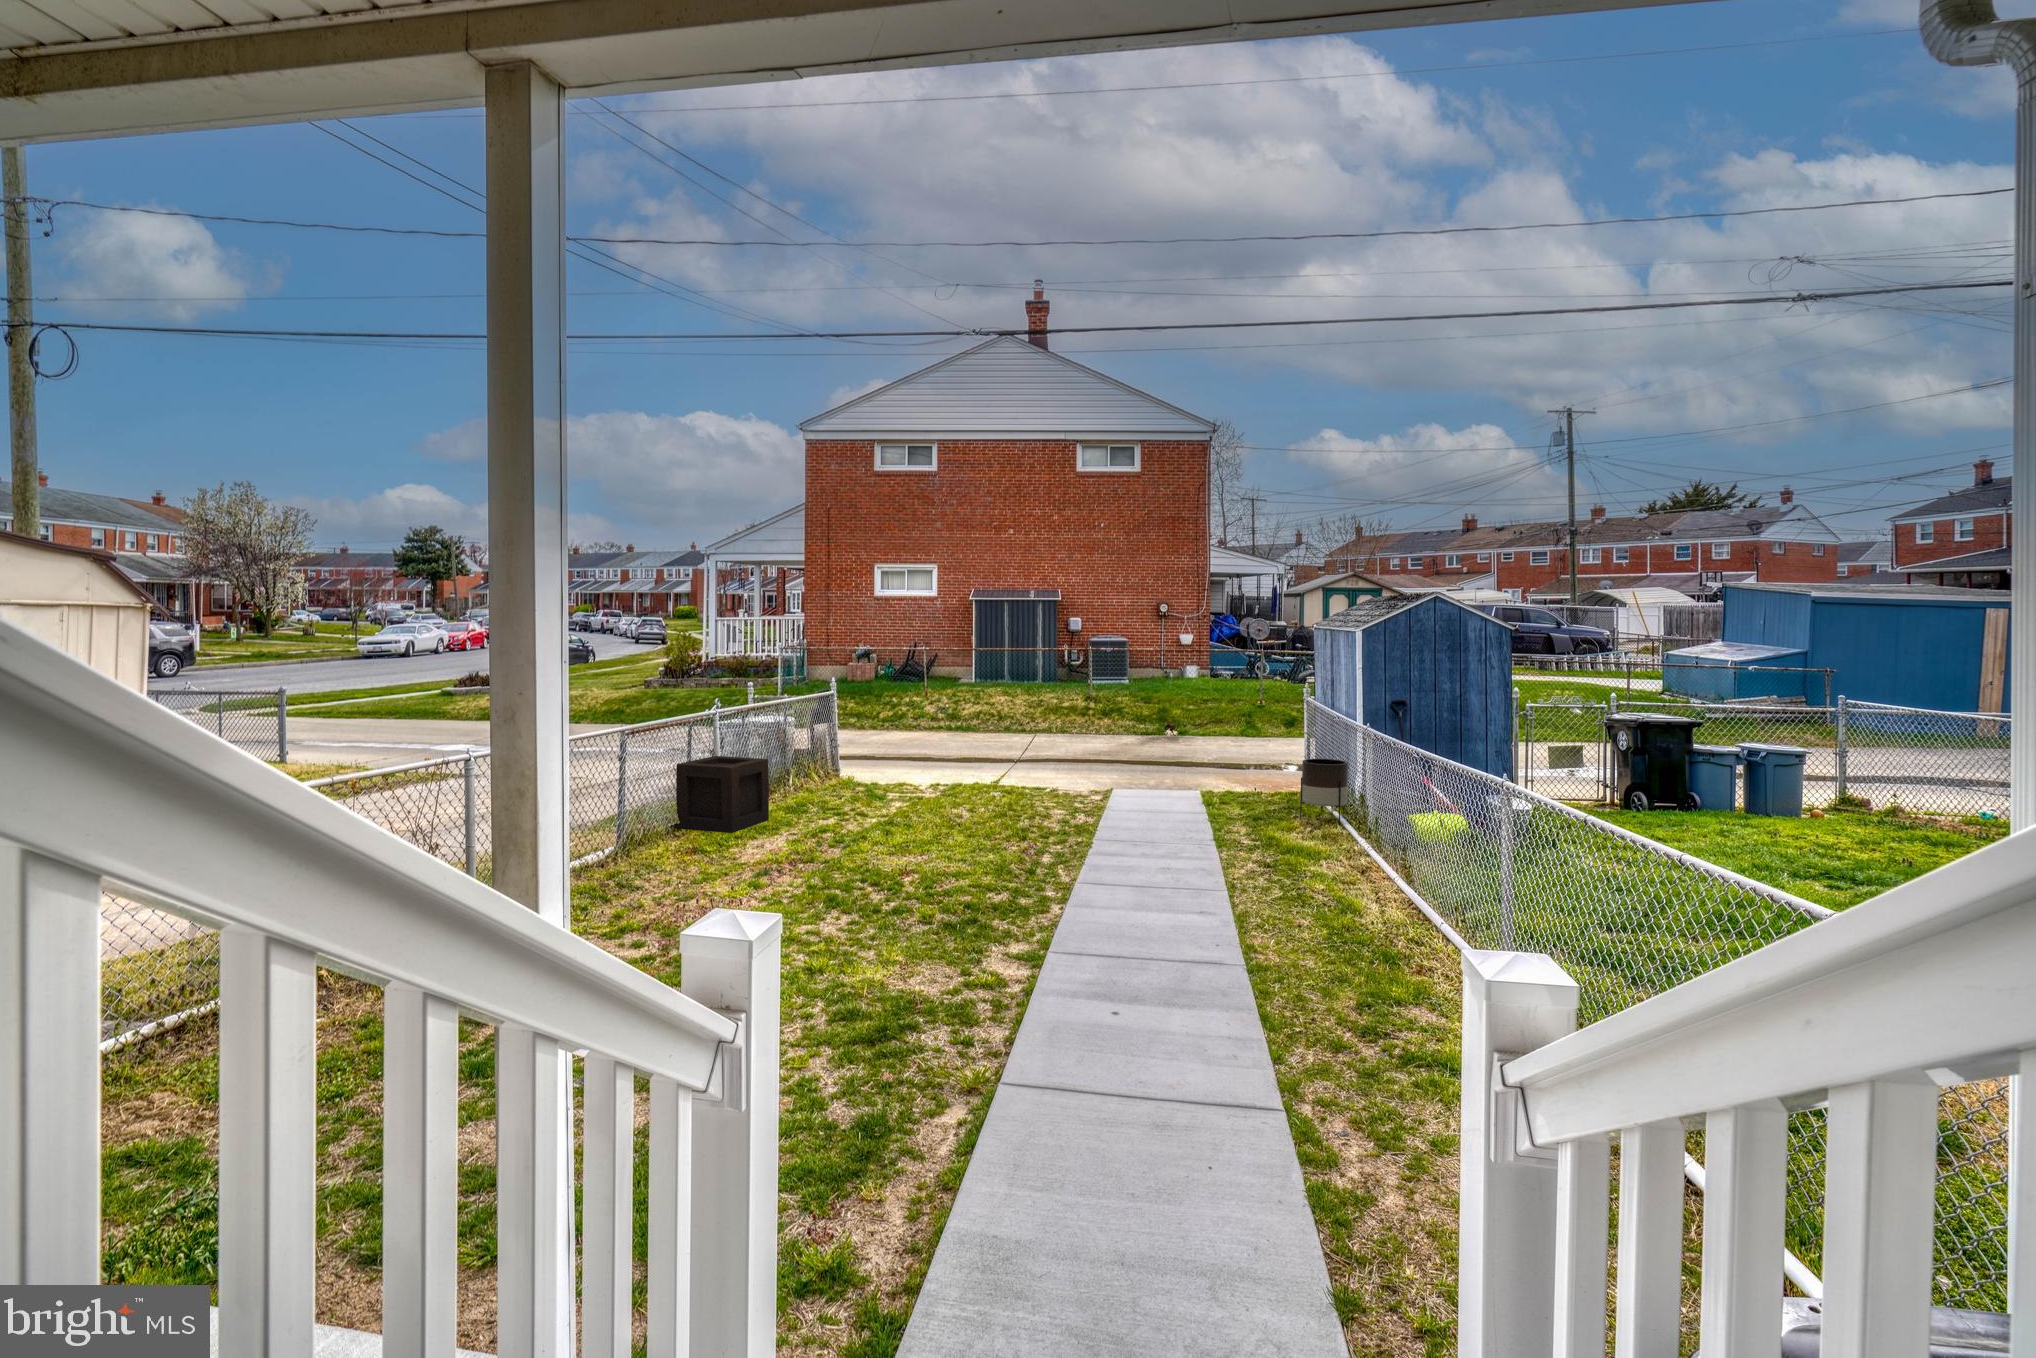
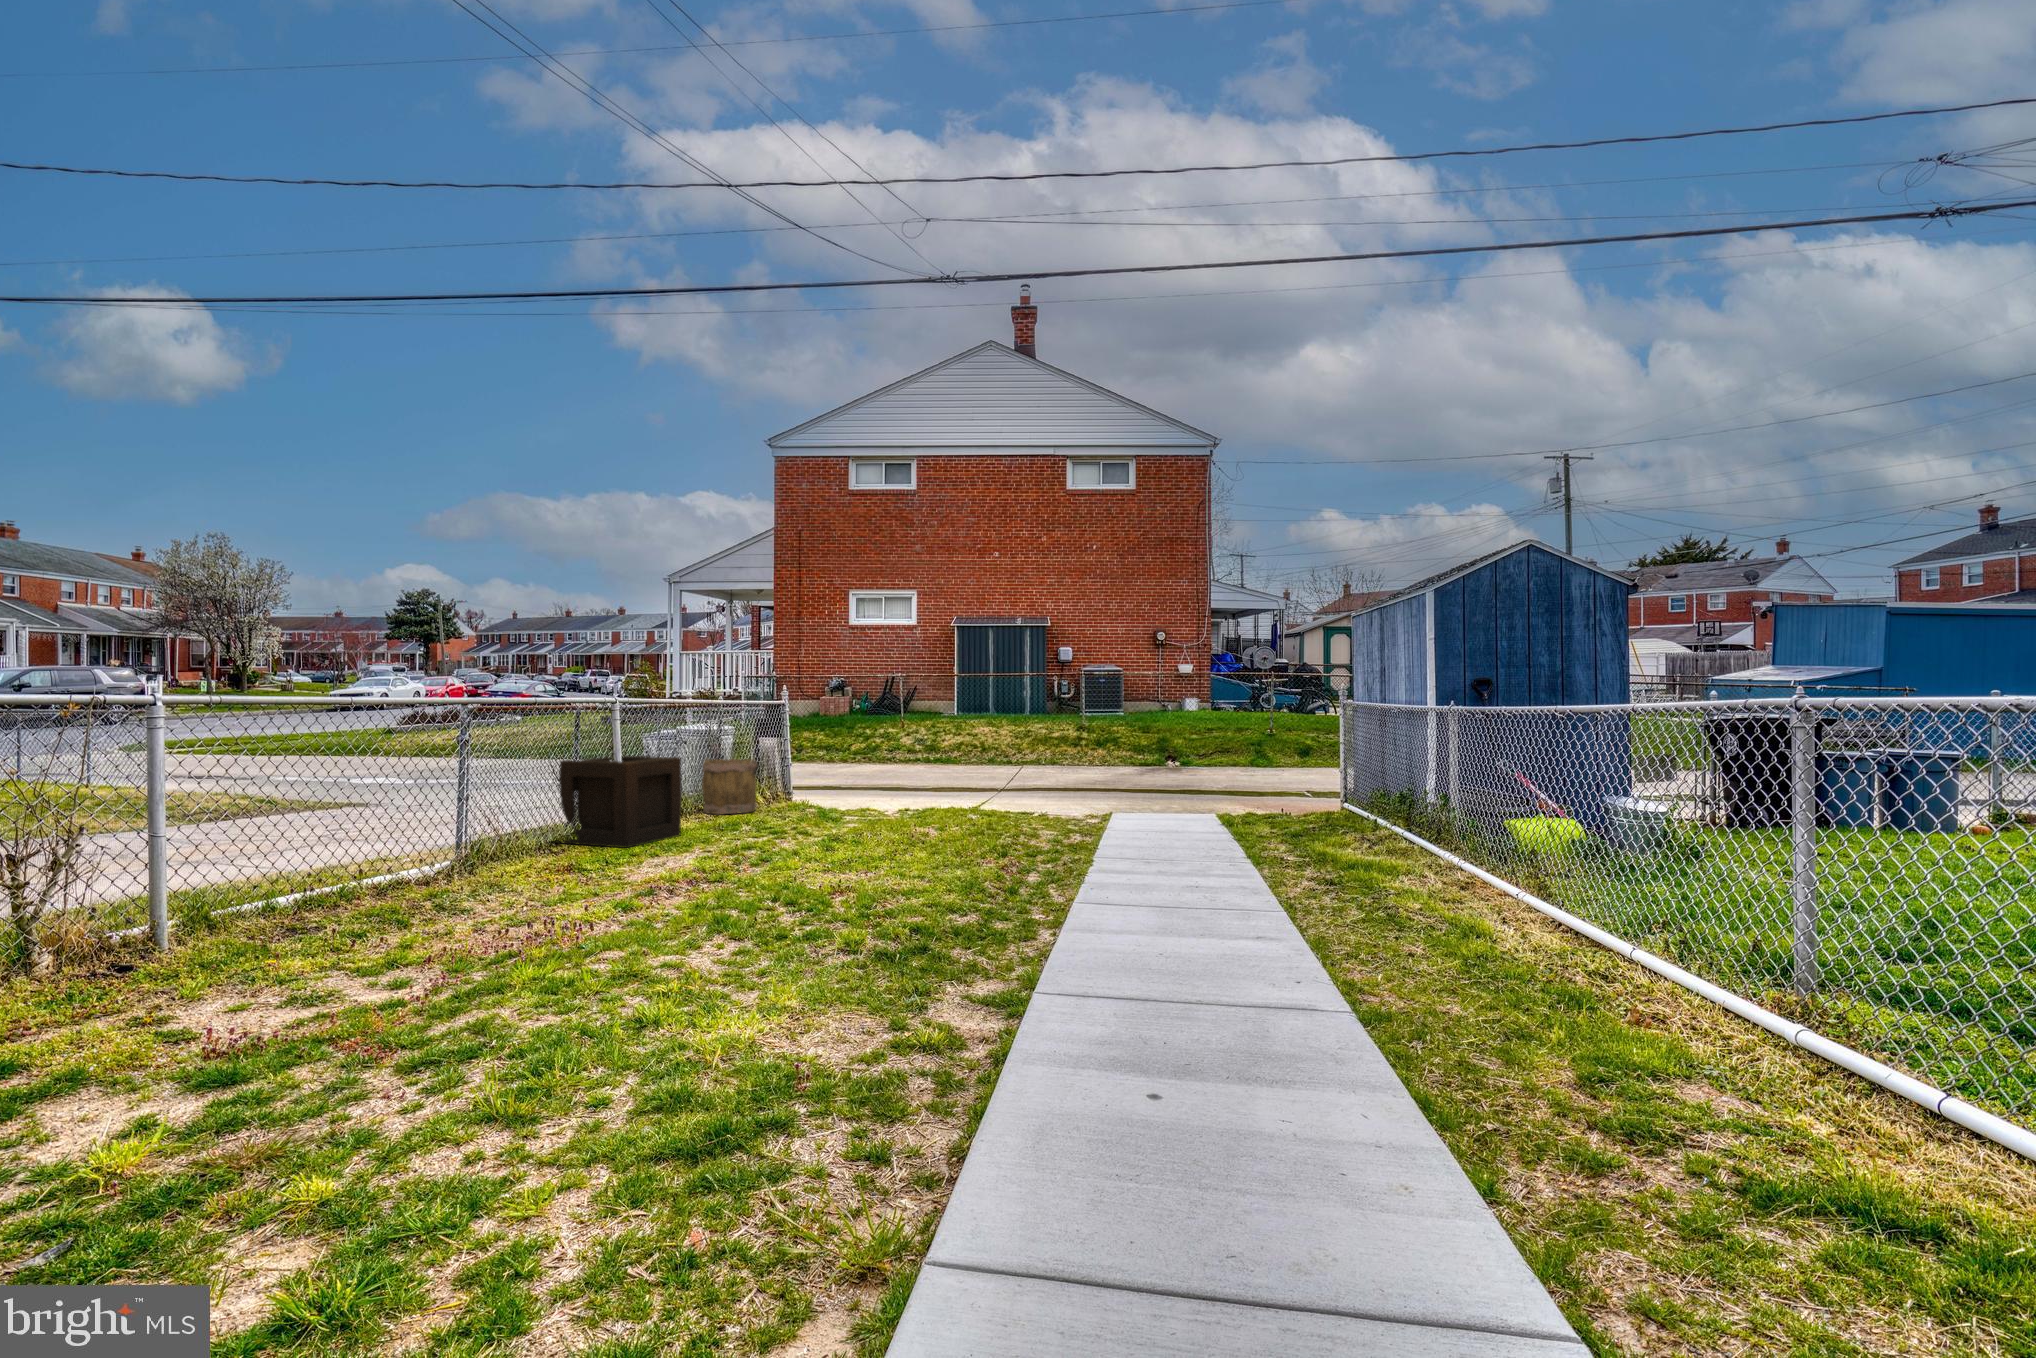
bucket: none [774,749,821,798] -> present [702,758,759,814]
planter: present [1300,759,1348,825] -> none [1353,758,1414,839]

